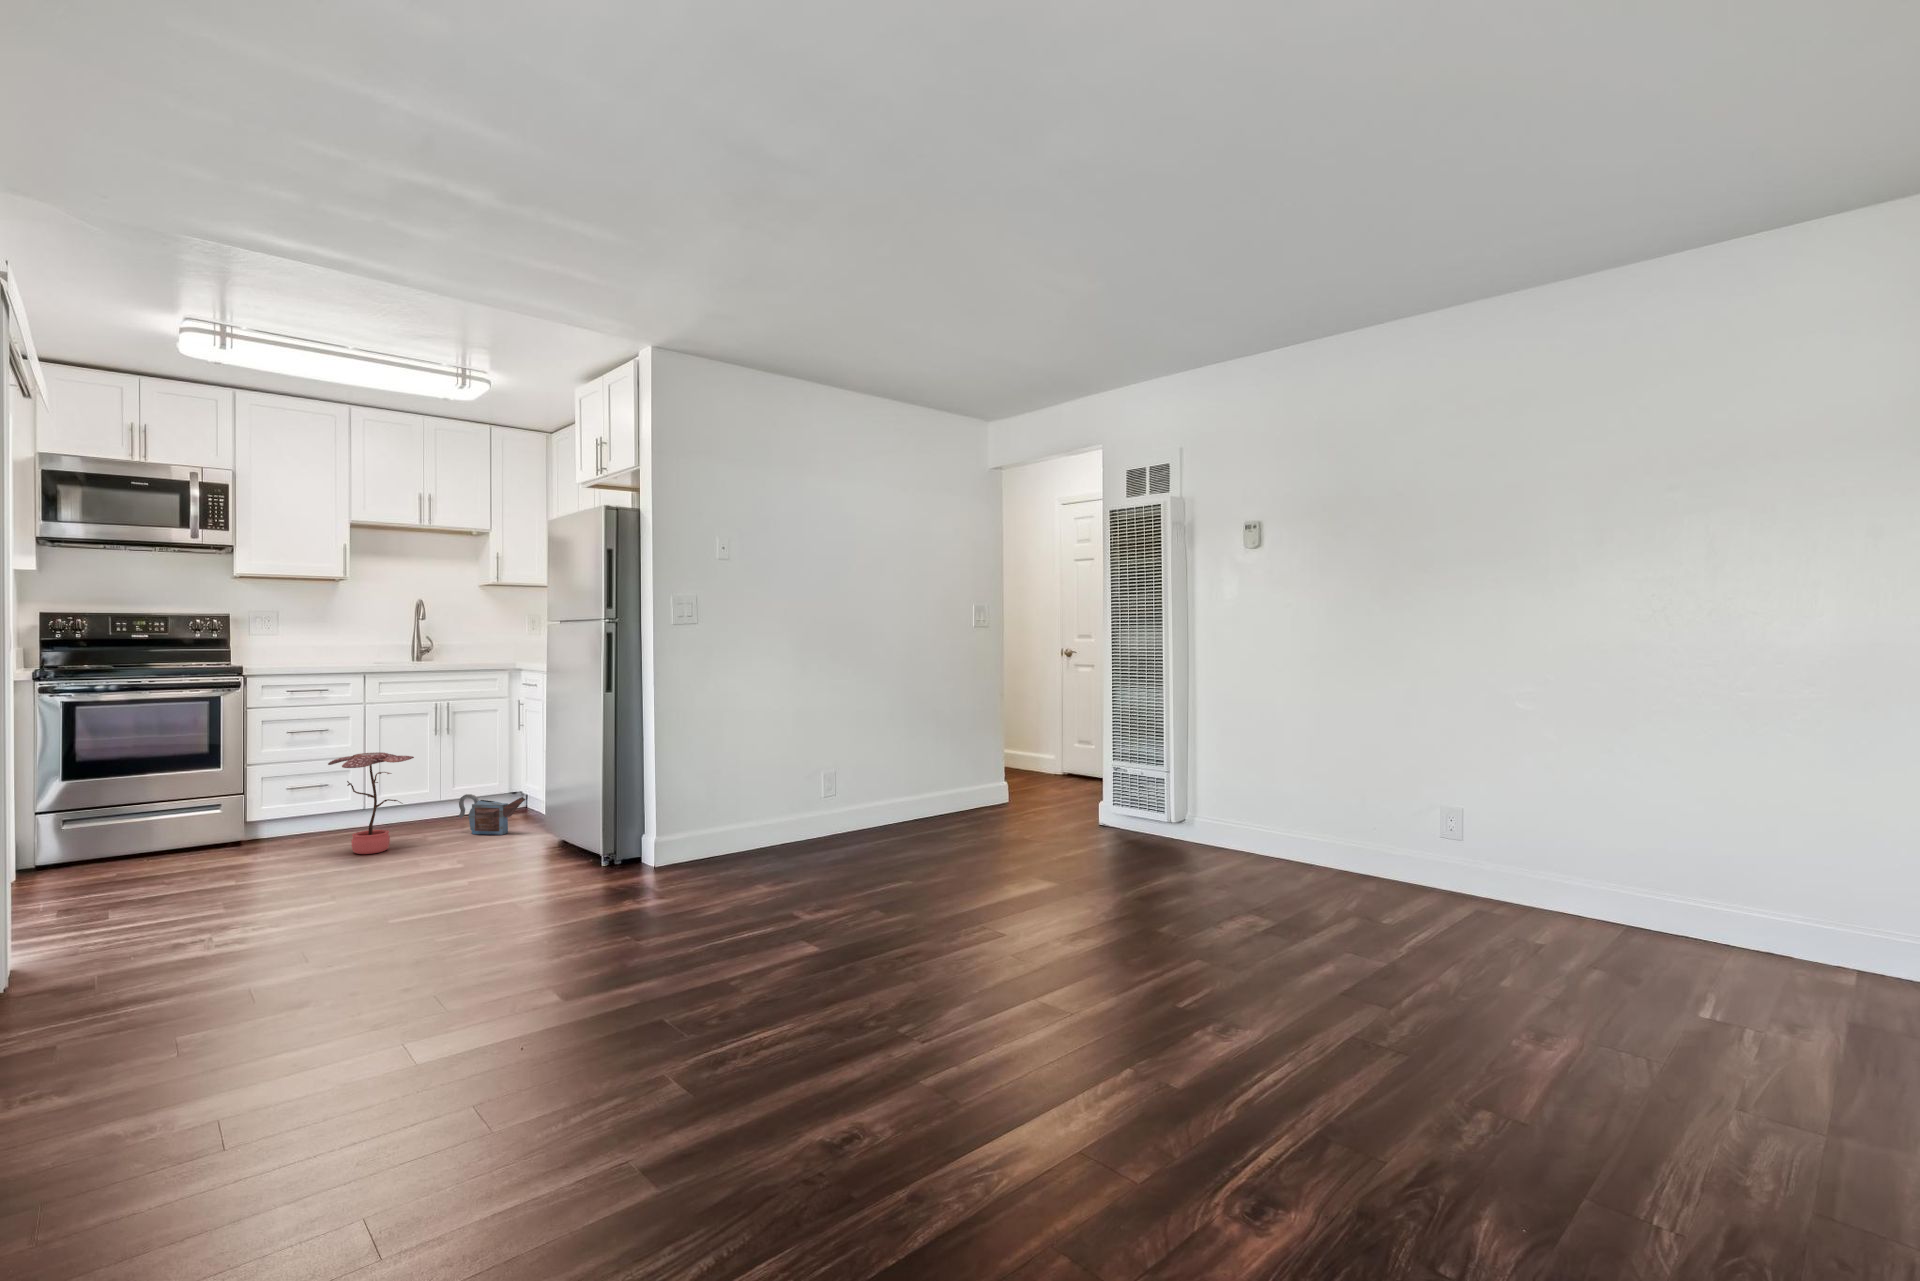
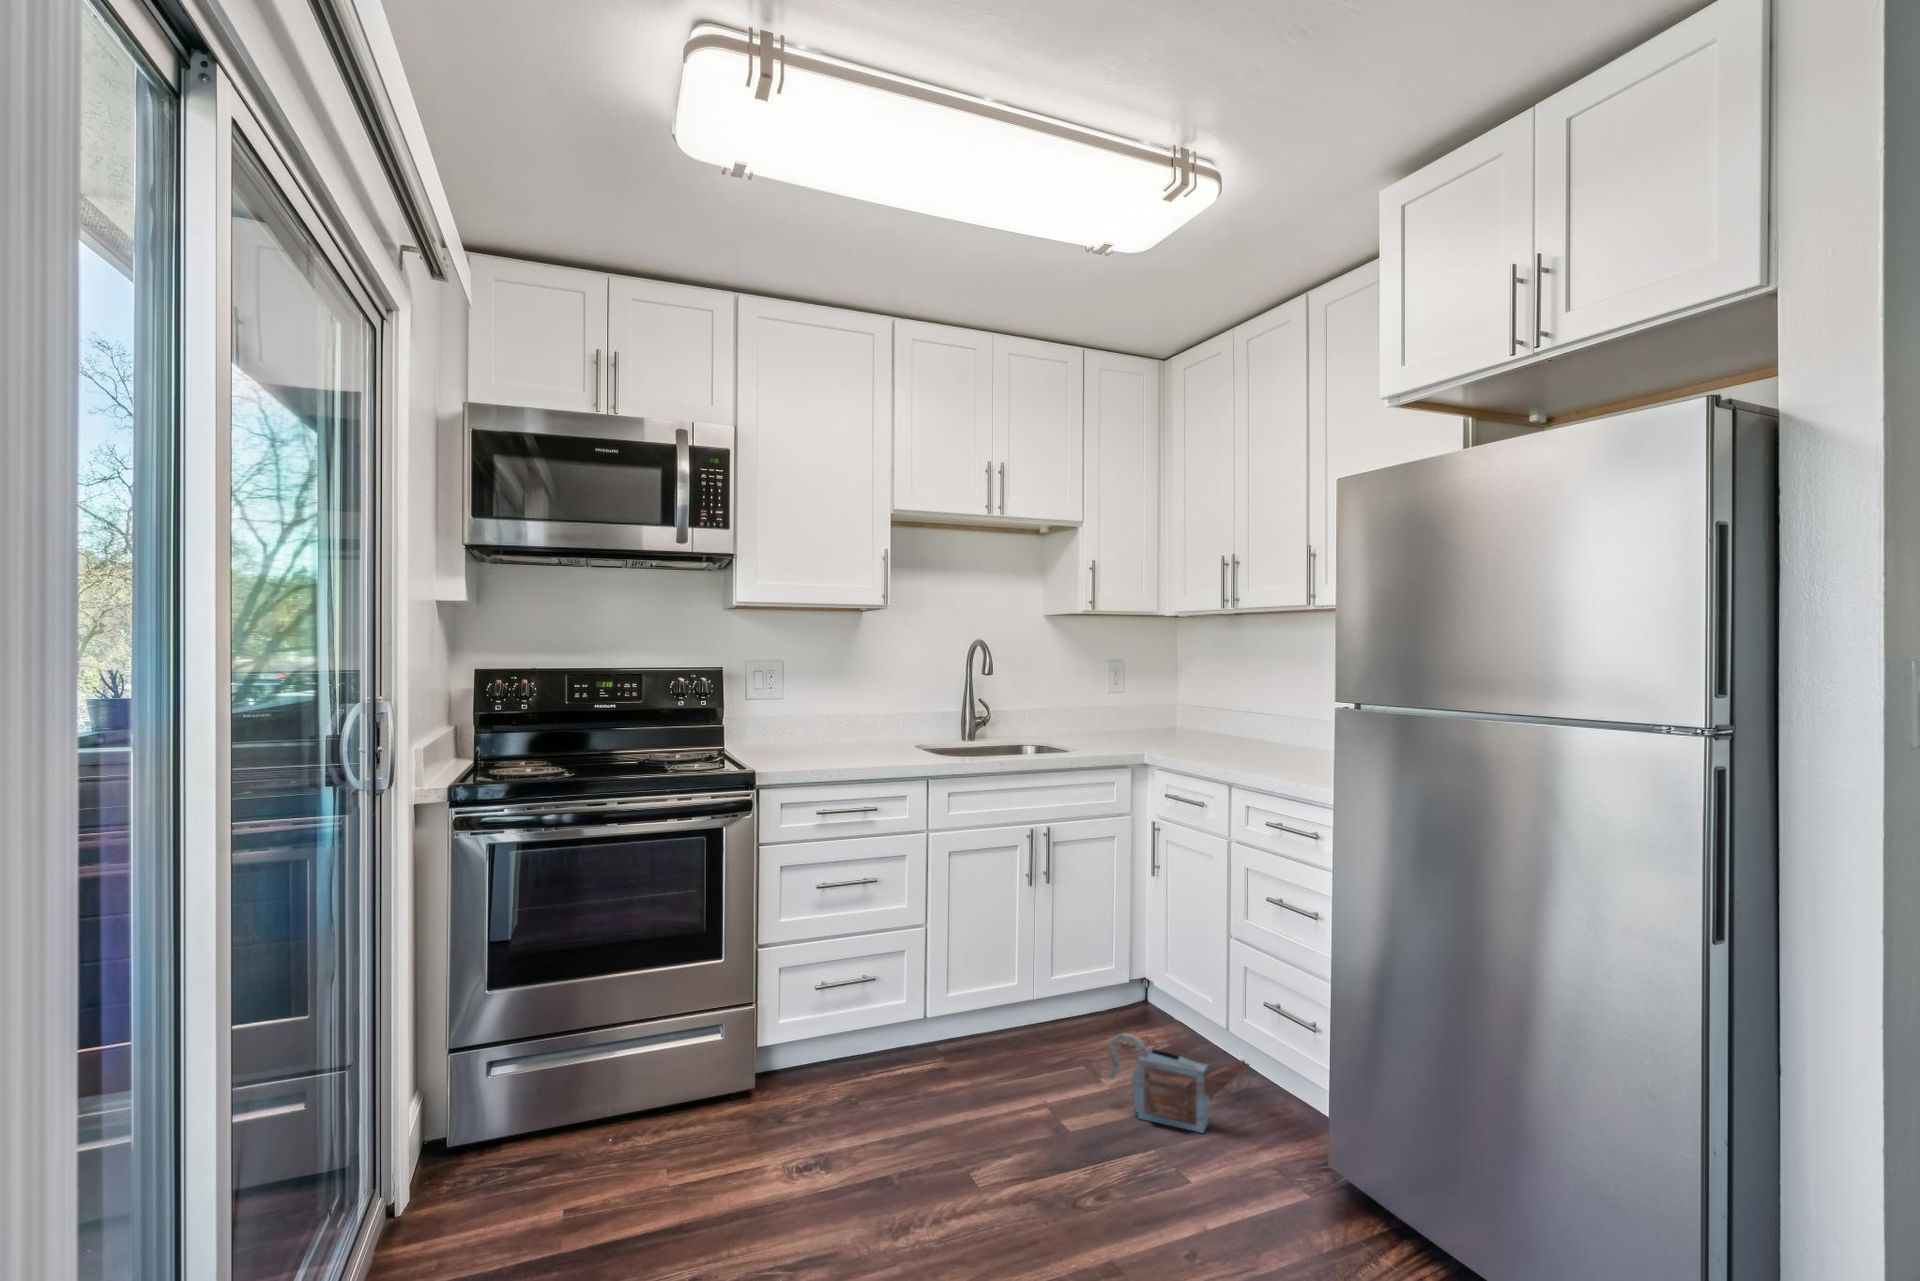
potted plant: present [328,752,414,854] -> none [911,961,1067,1188]

